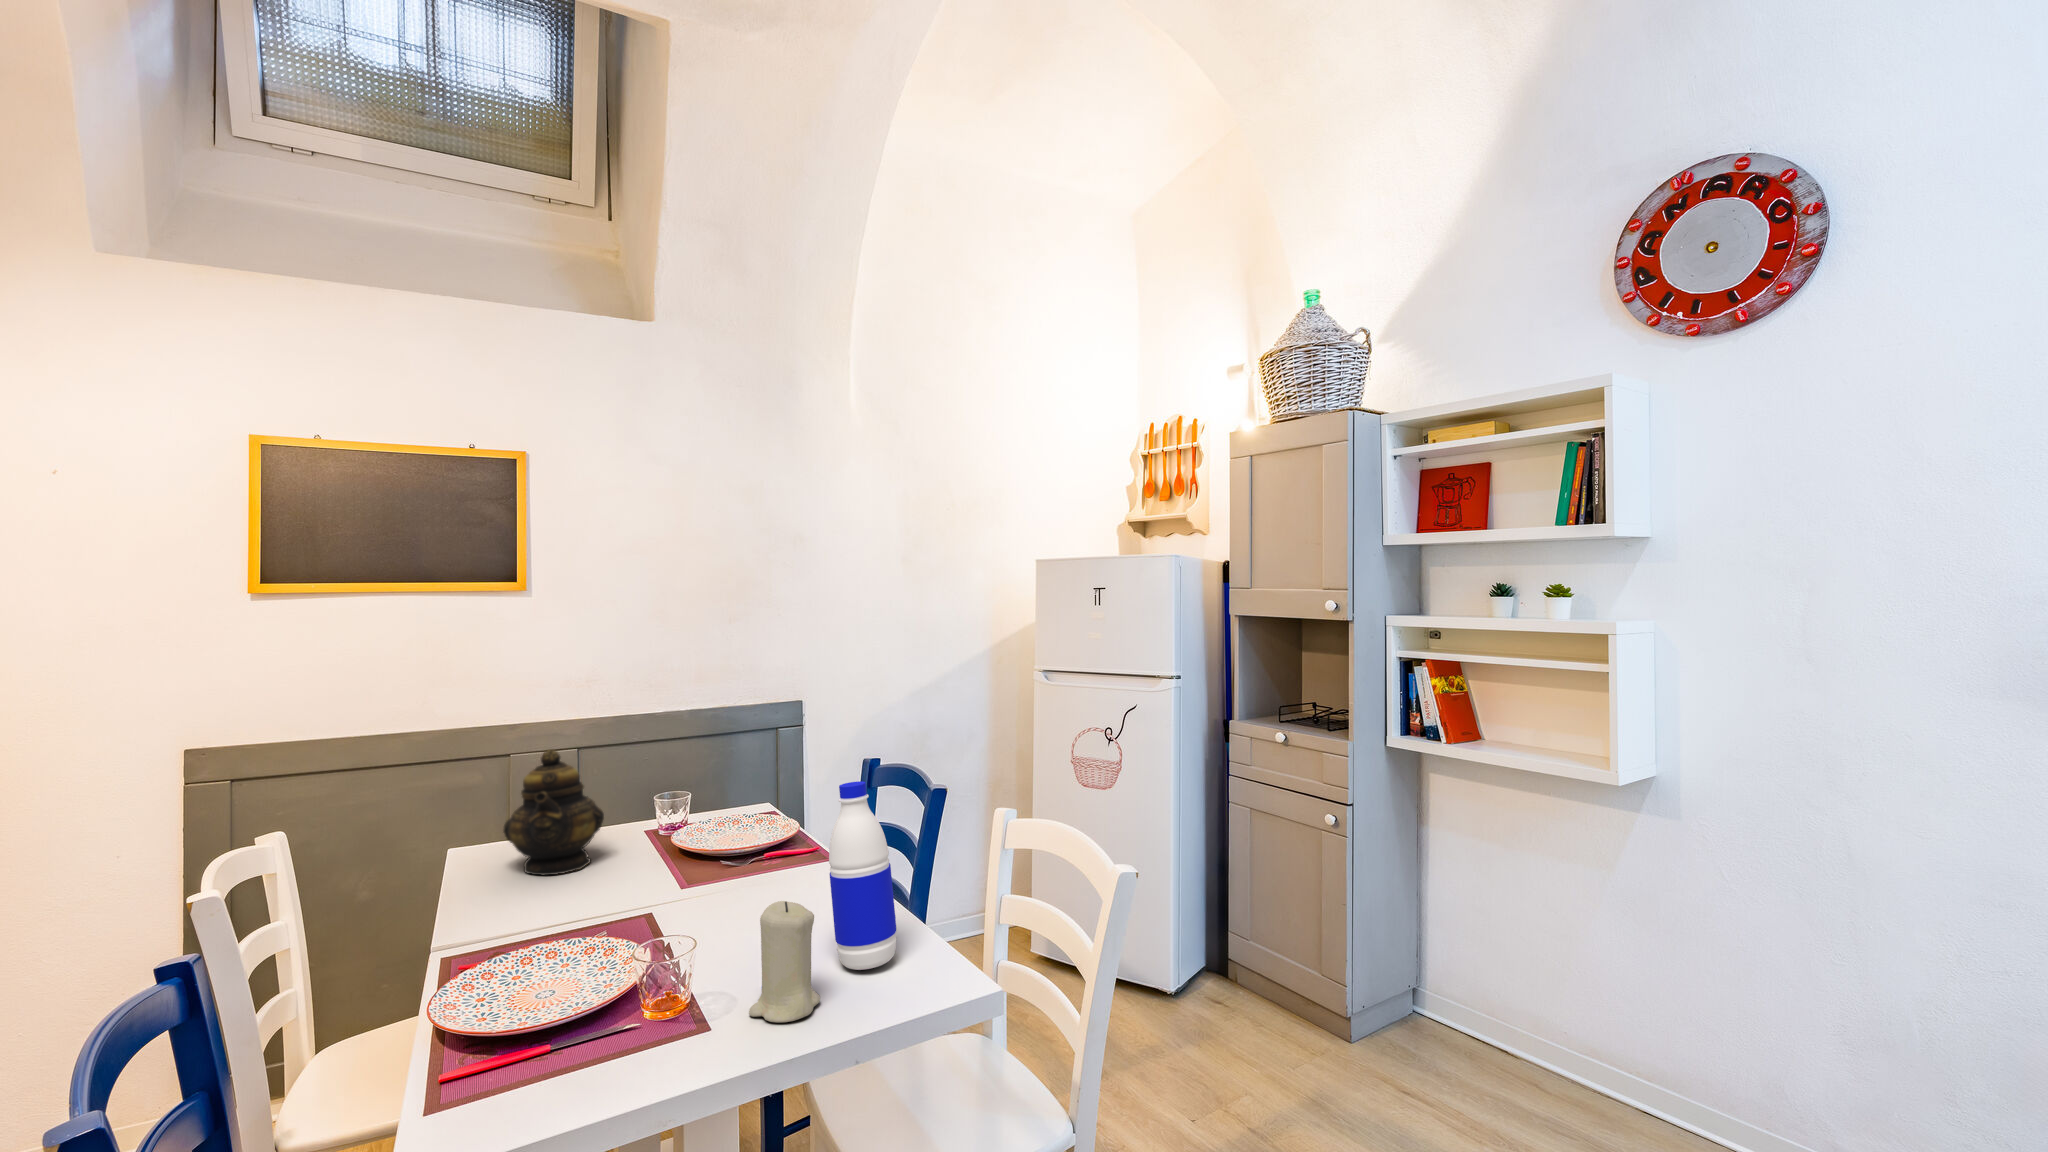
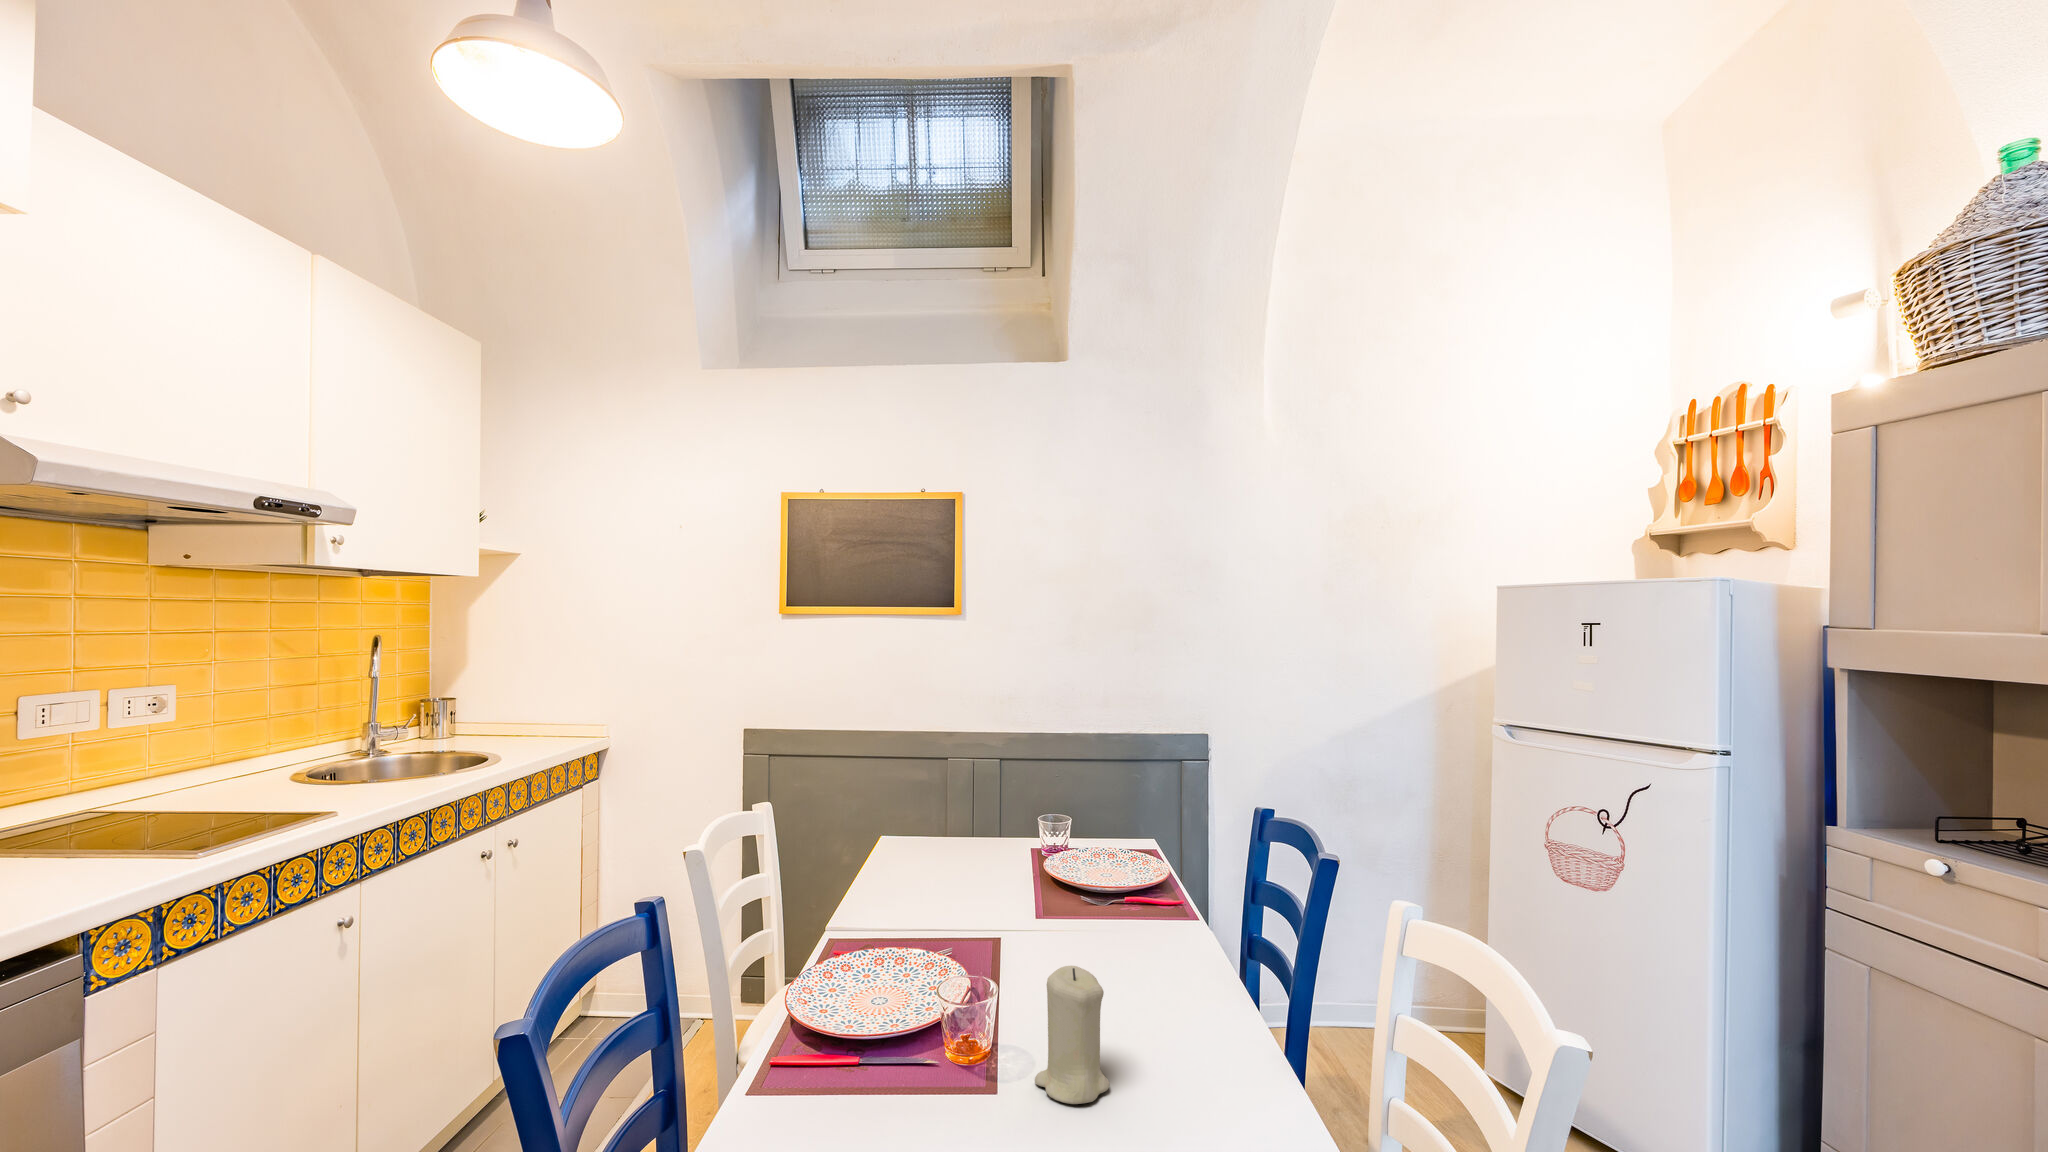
teapot: present [504,749,604,875] -> none [911,763,991,881]
water bottle: present [829,781,896,970] -> none [1139,845,1214,1065]

